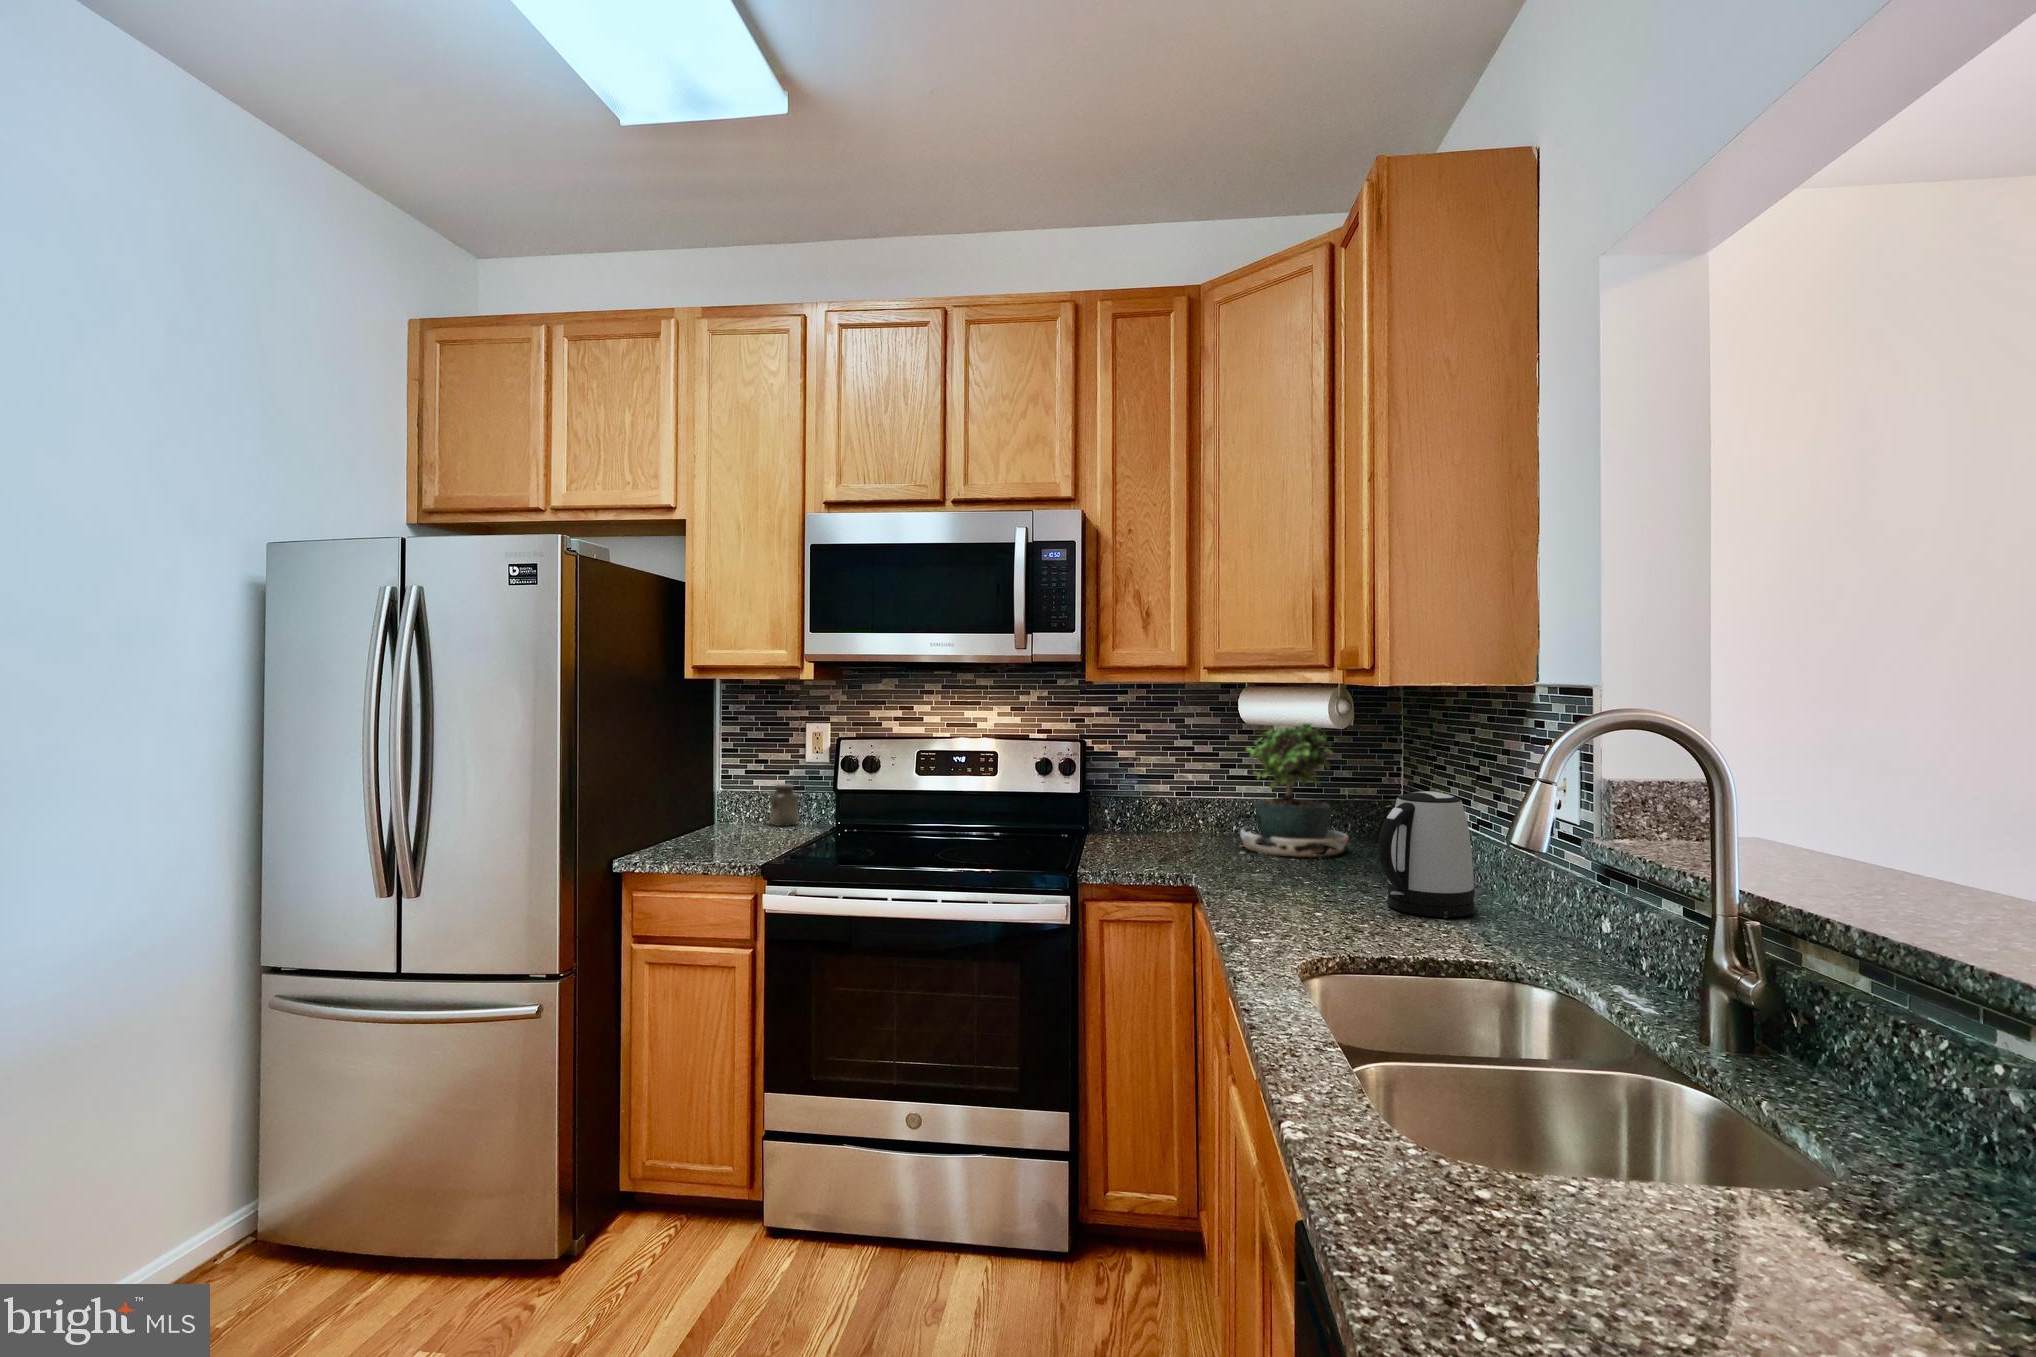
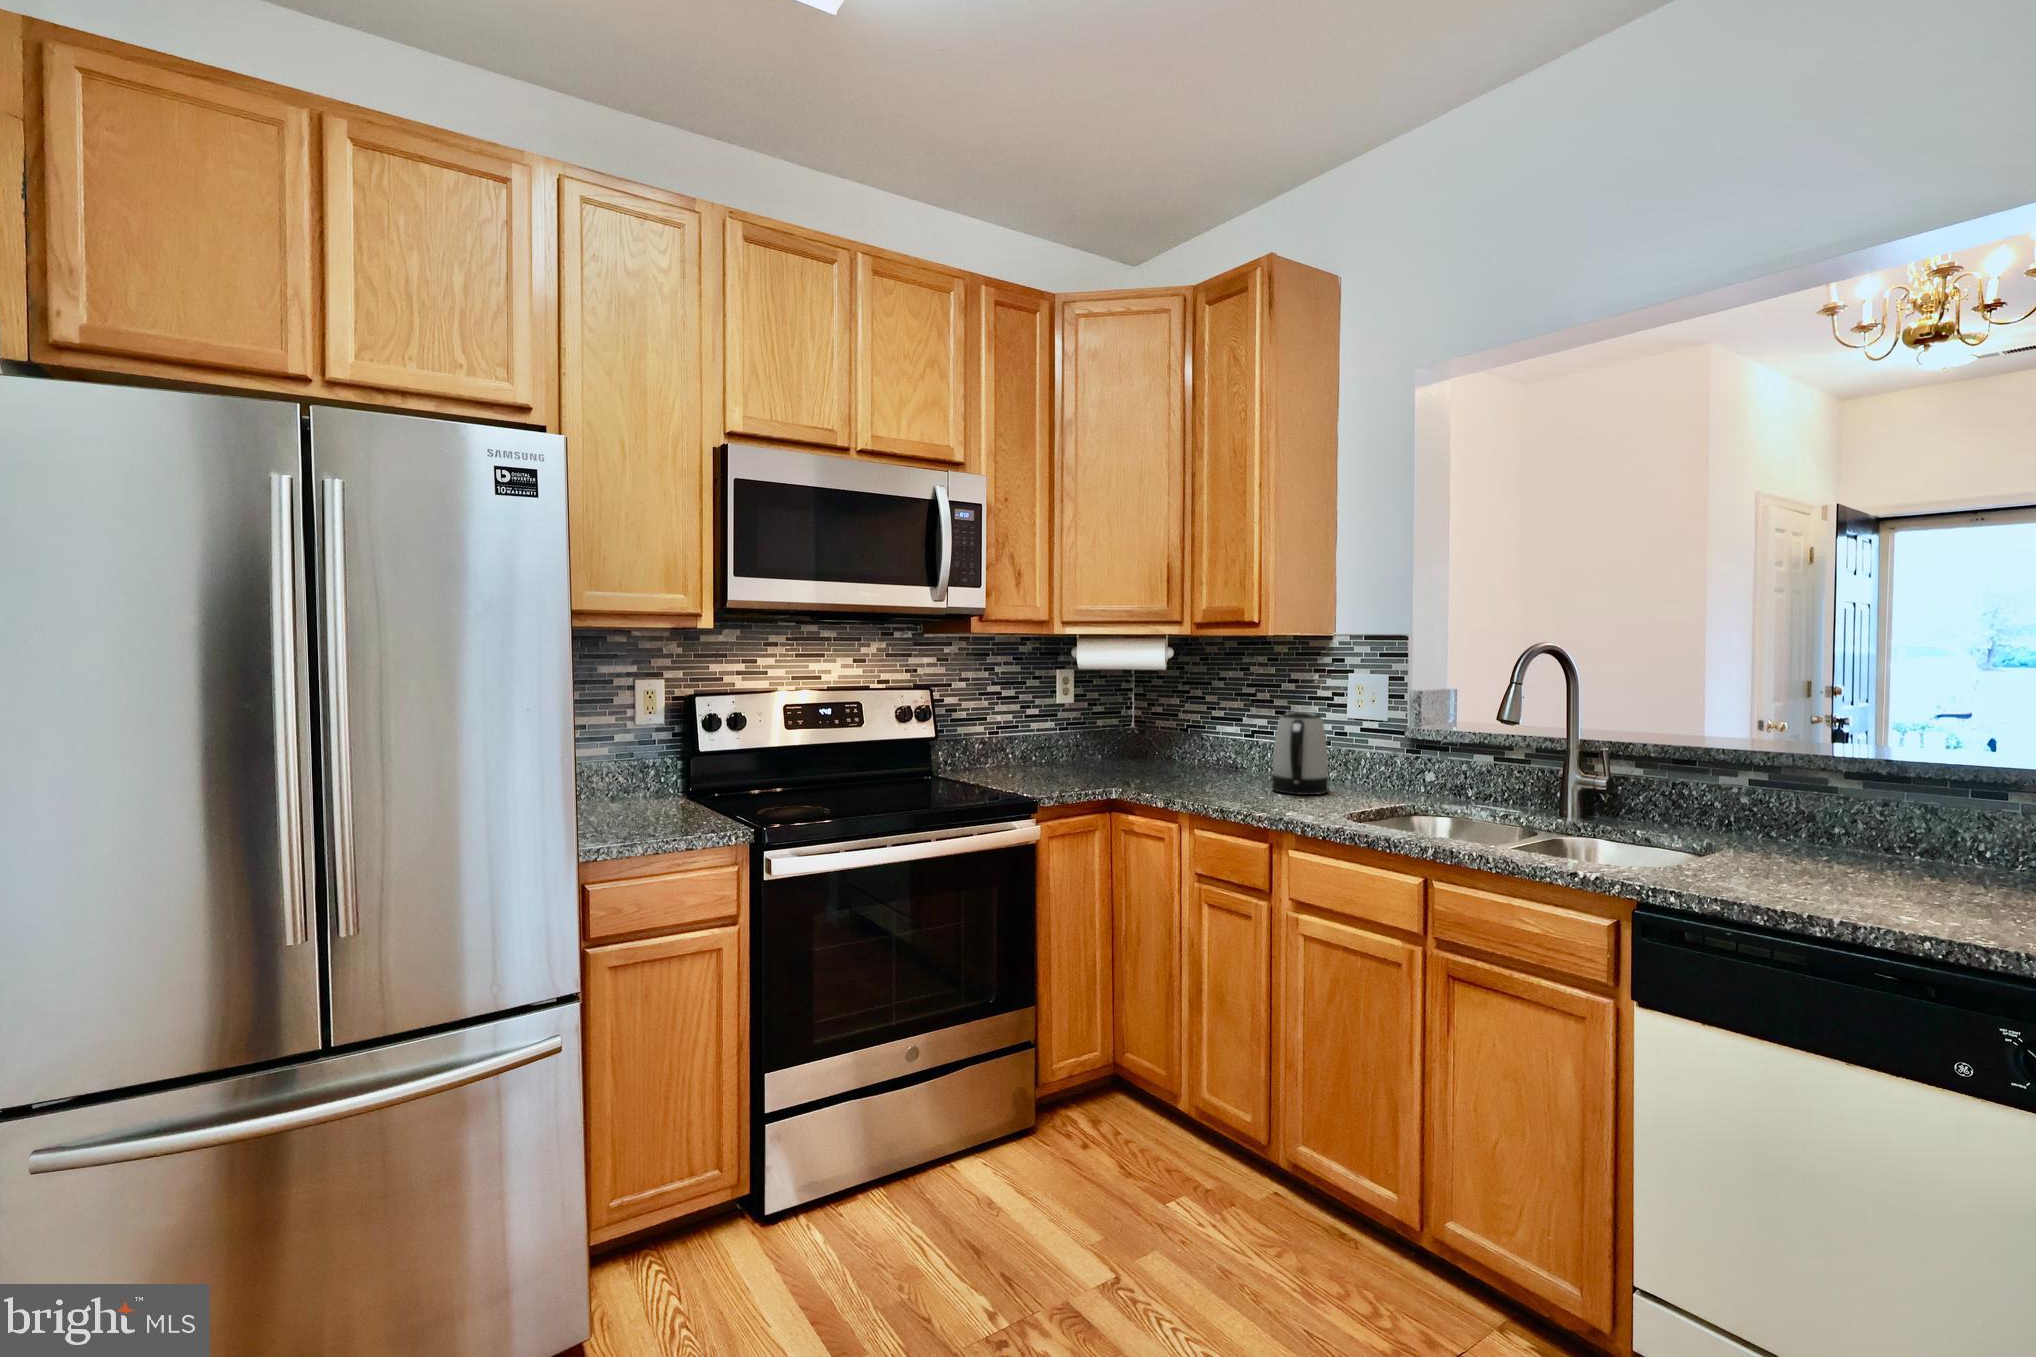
potted plant: present [1240,723,1349,857] -> none [1074,661,1156,779]
salt shaker: present [771,784,799,826] -> none [616,752,652,803]

